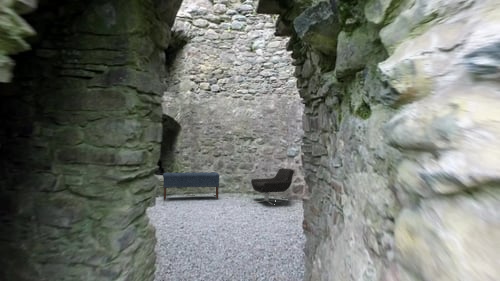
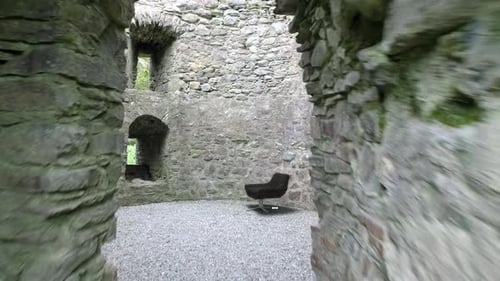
bench: present [163,172,220,200] -> none [149,177,211,208]

